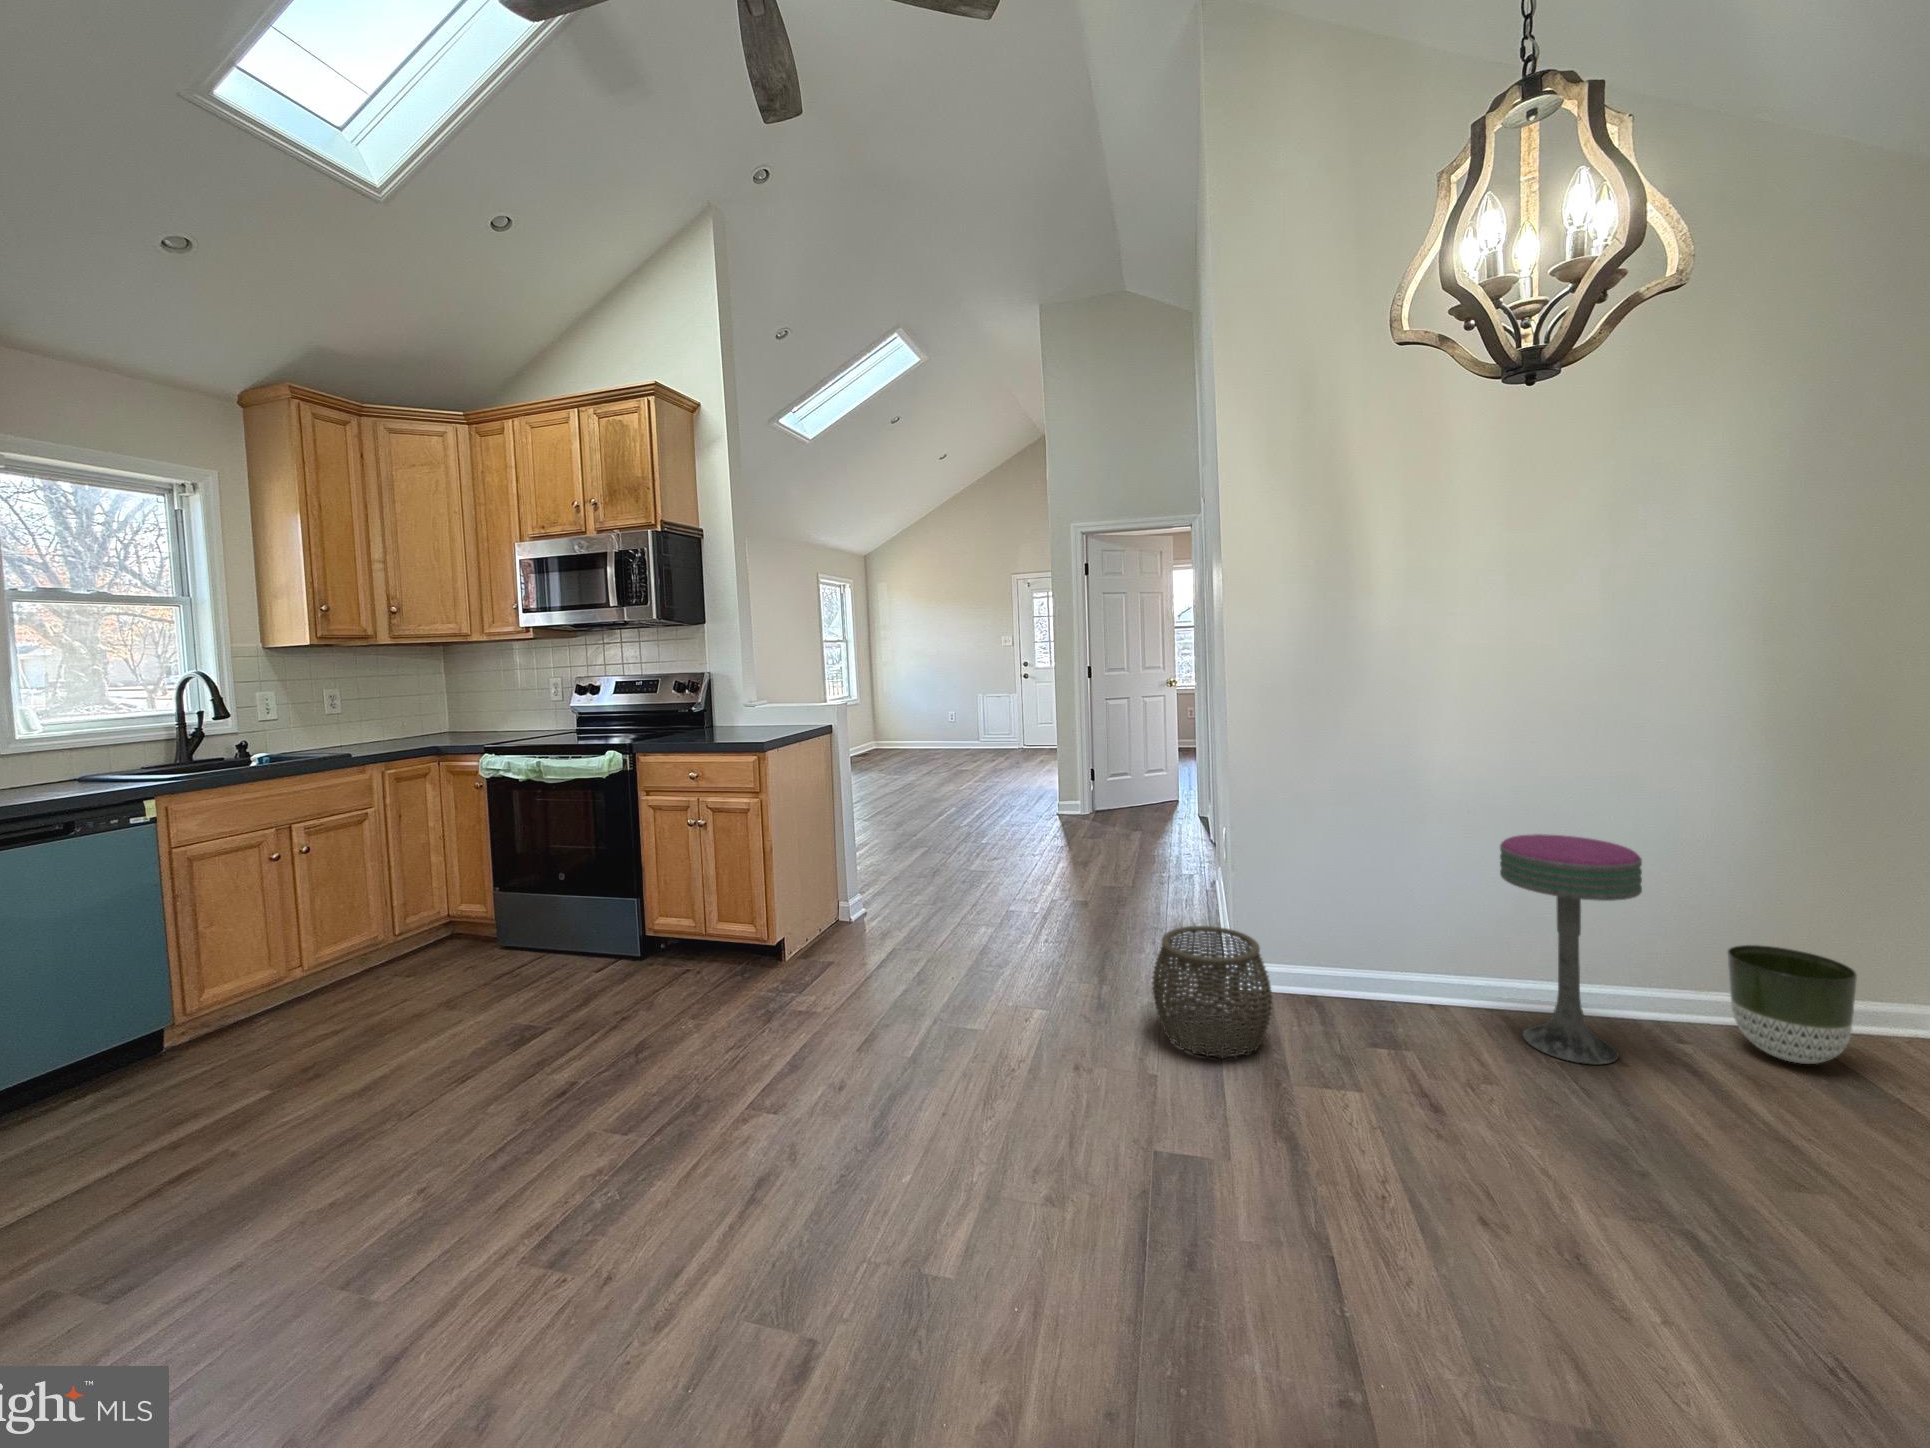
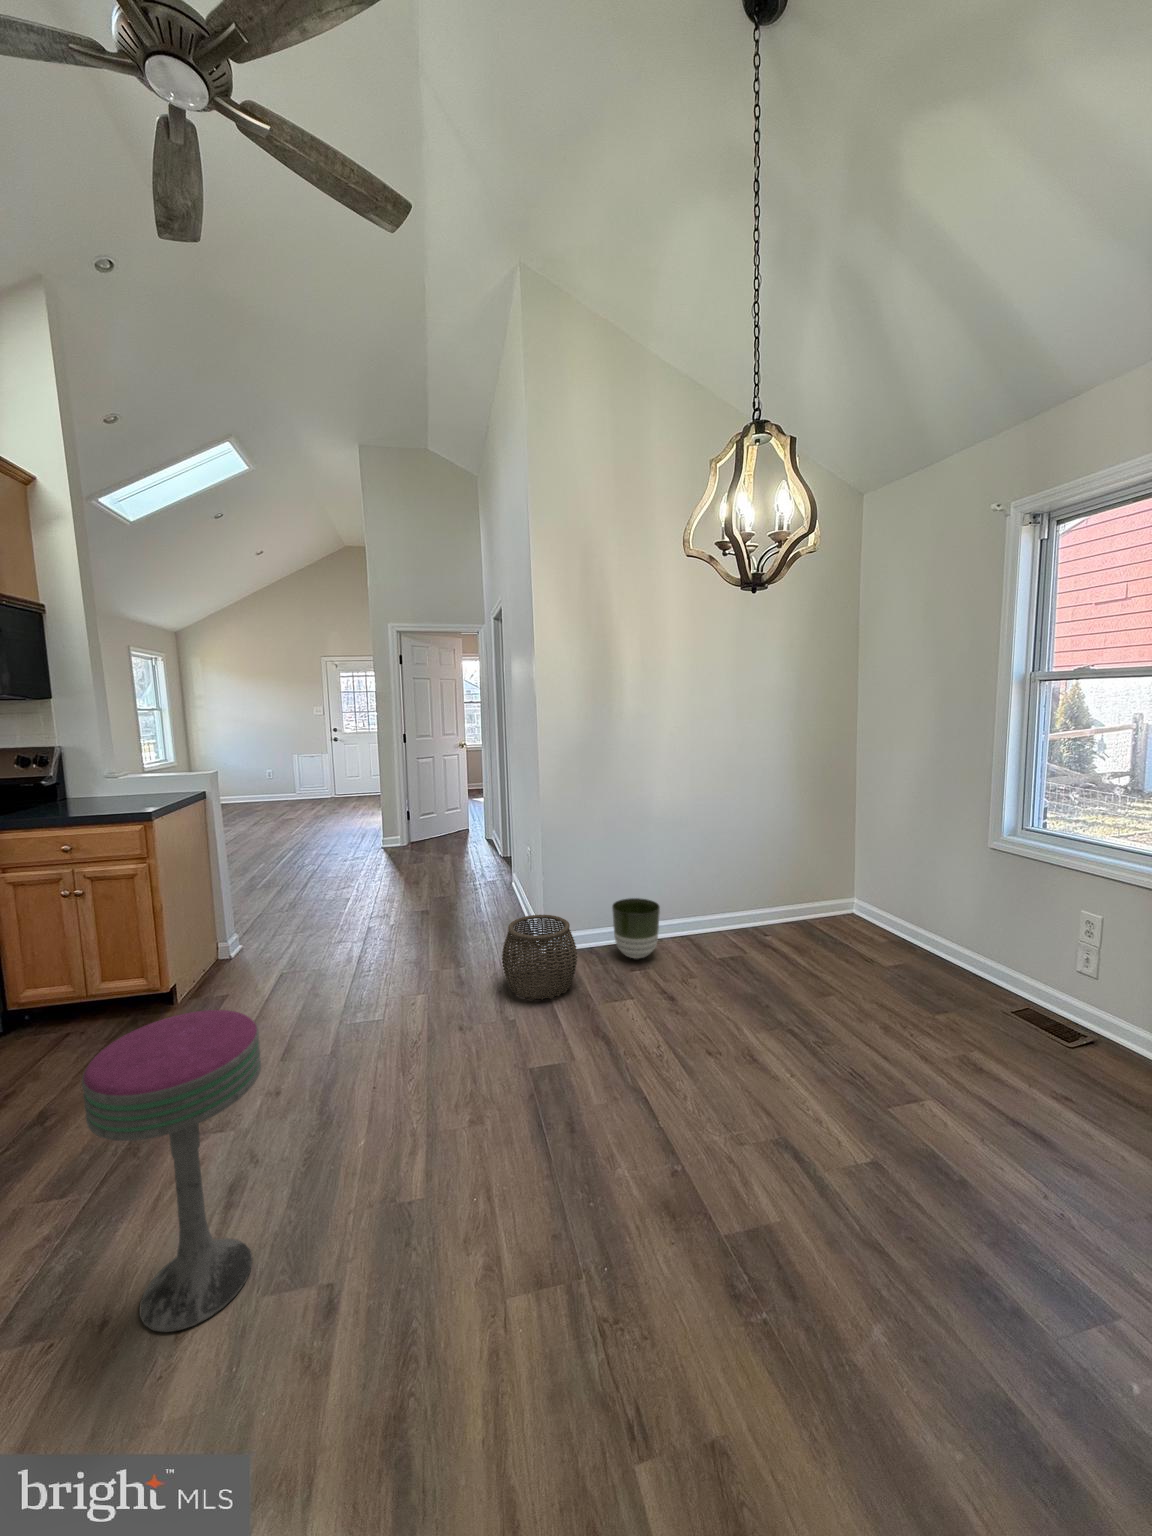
bar stool: present [1500,834,1642,1065] -> present [82,1010,261,1332]
planter: present [1727,945,1857,1064] -> present [612,898,660,959]

